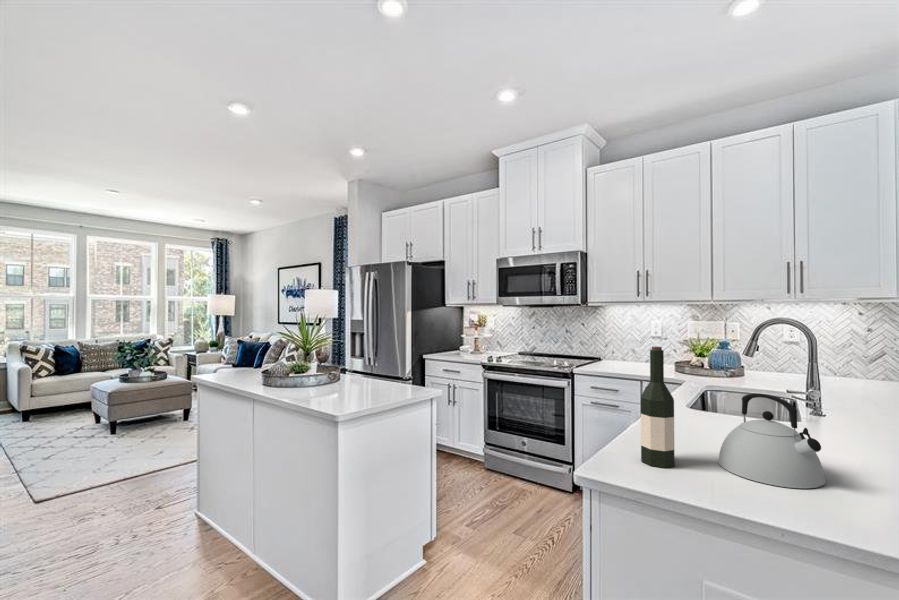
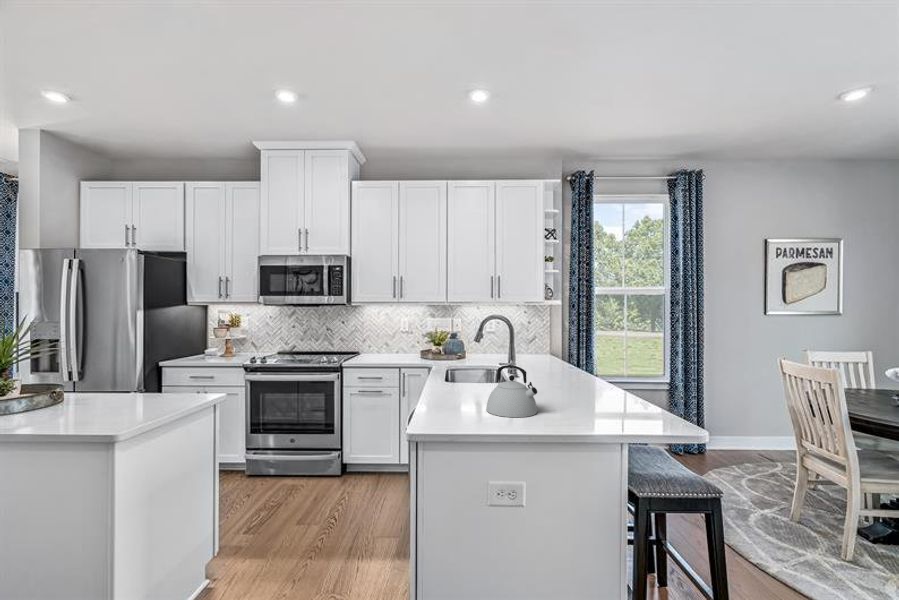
wine bottle: present [641,347,675,468] -> none [446,340,467,420]

